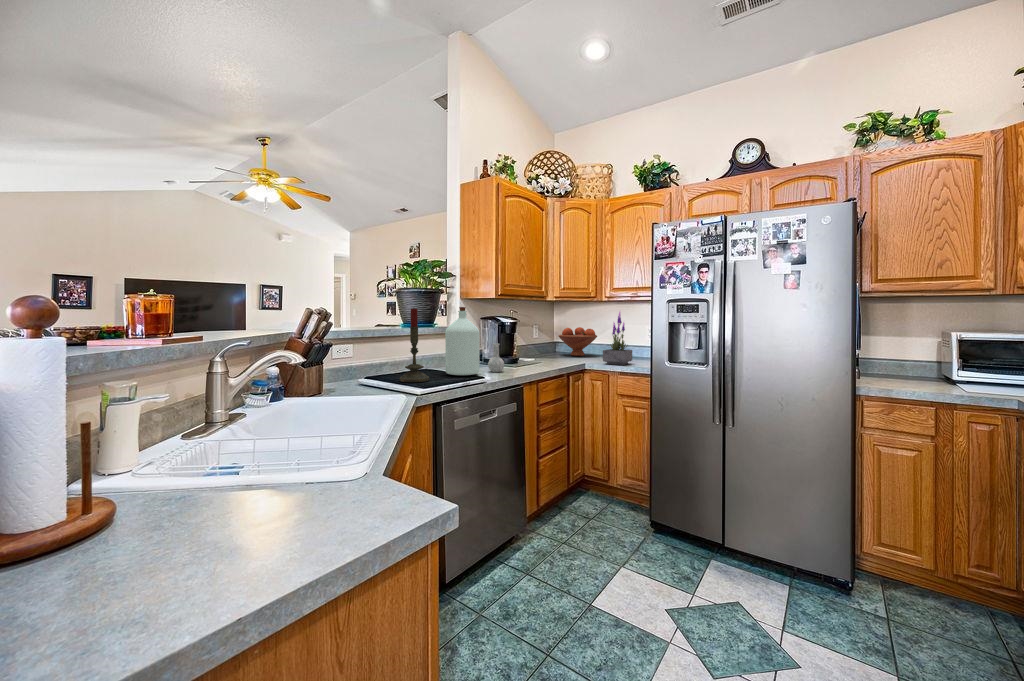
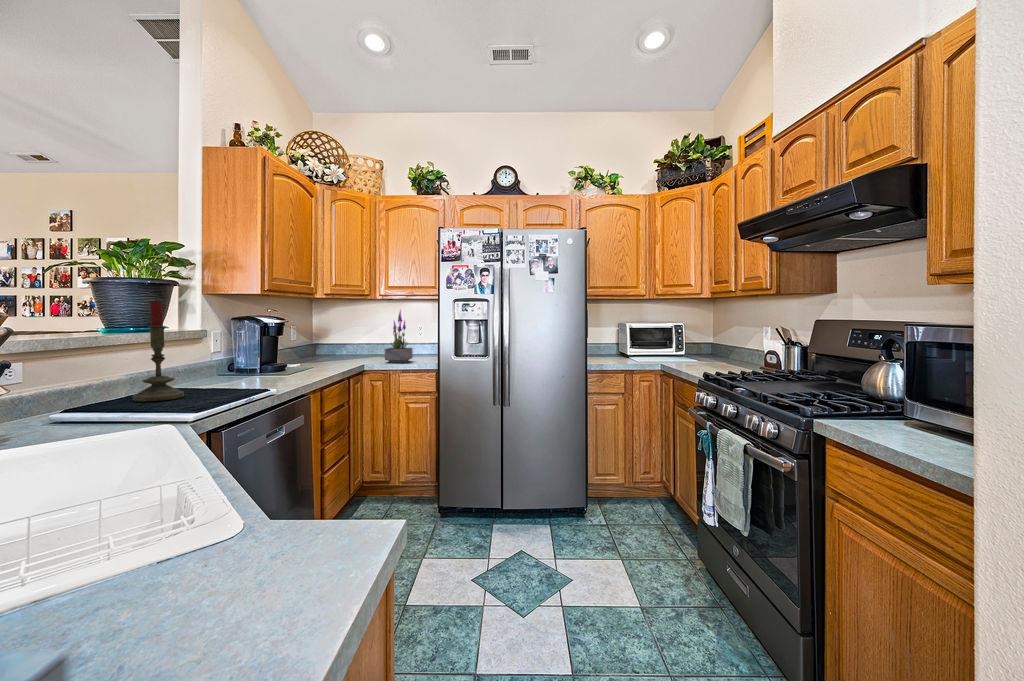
bottle: present [445,307,504,375] -> none [200,301,281,386]
fruit bowl: present [559,327,597,356] -> none [327,326,371,356]

